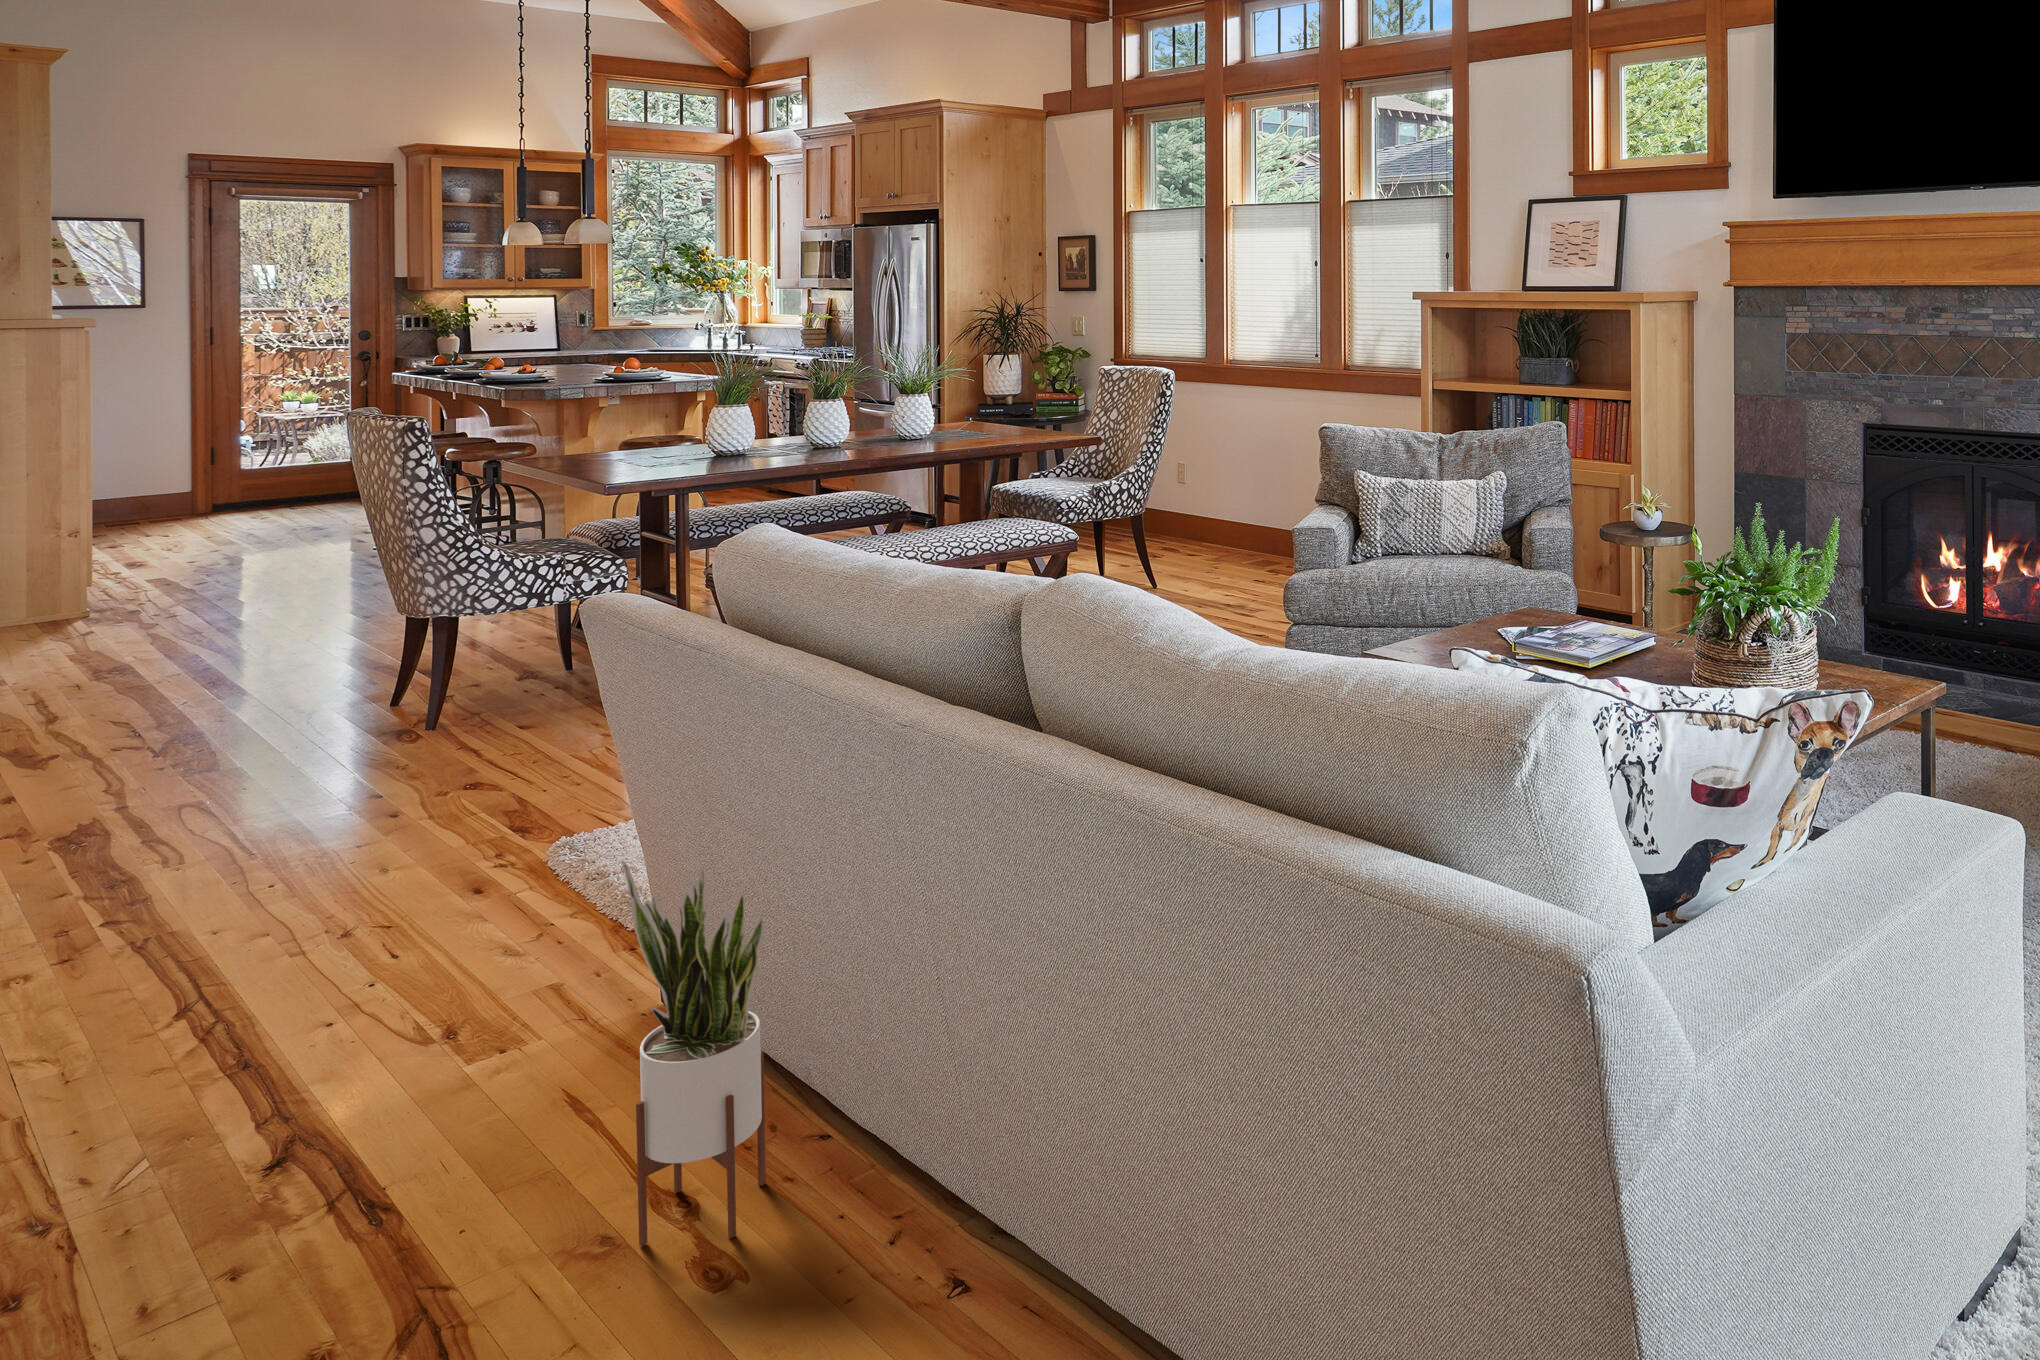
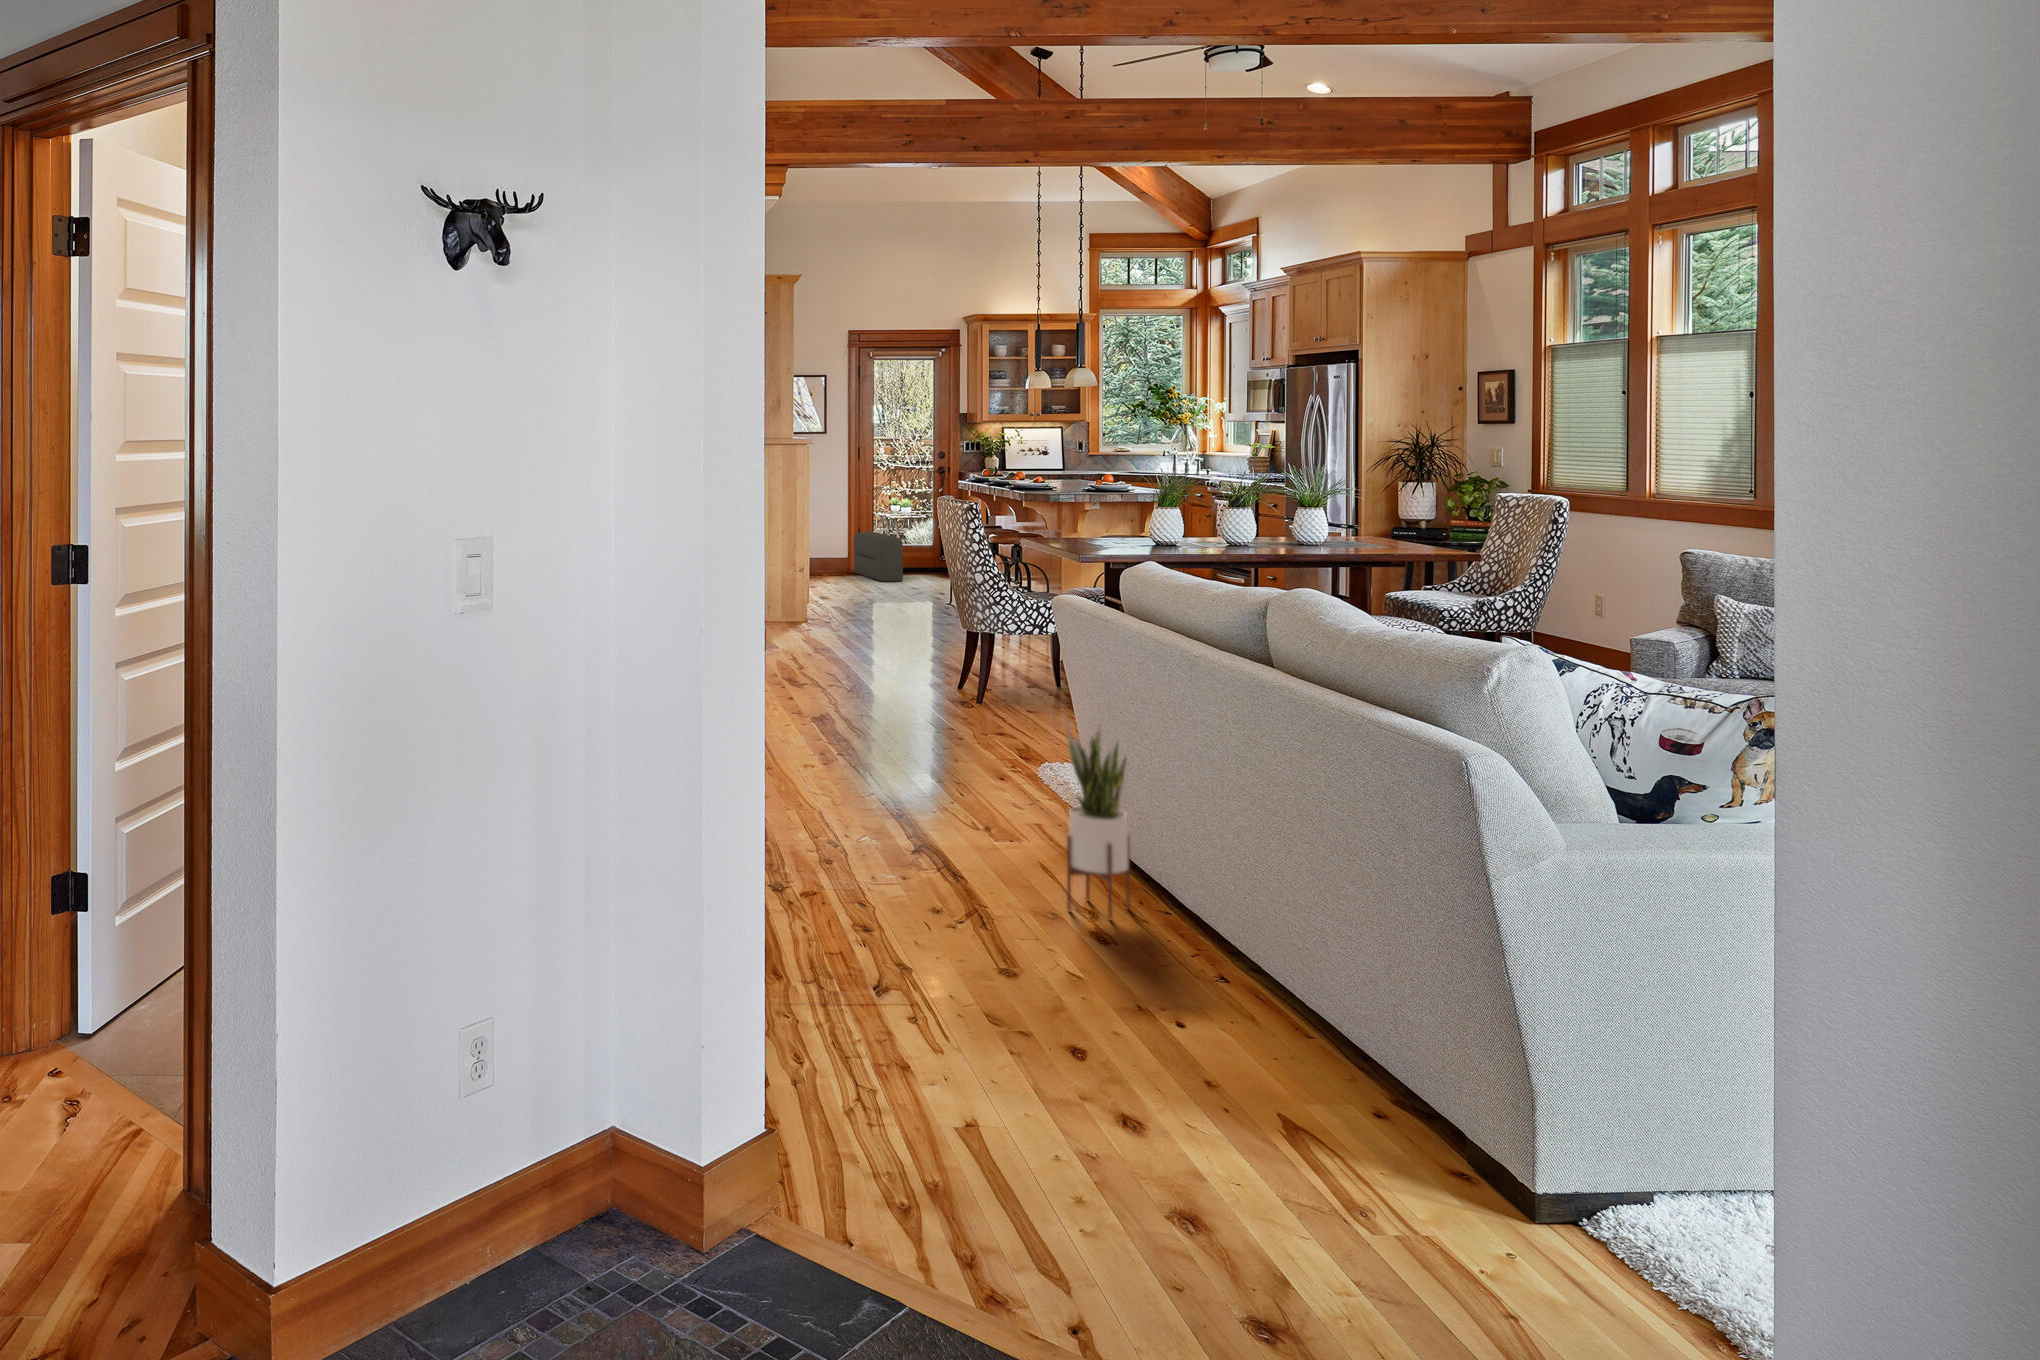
pouf: none [210,447,301,518] -> present [854,532,903,582]

